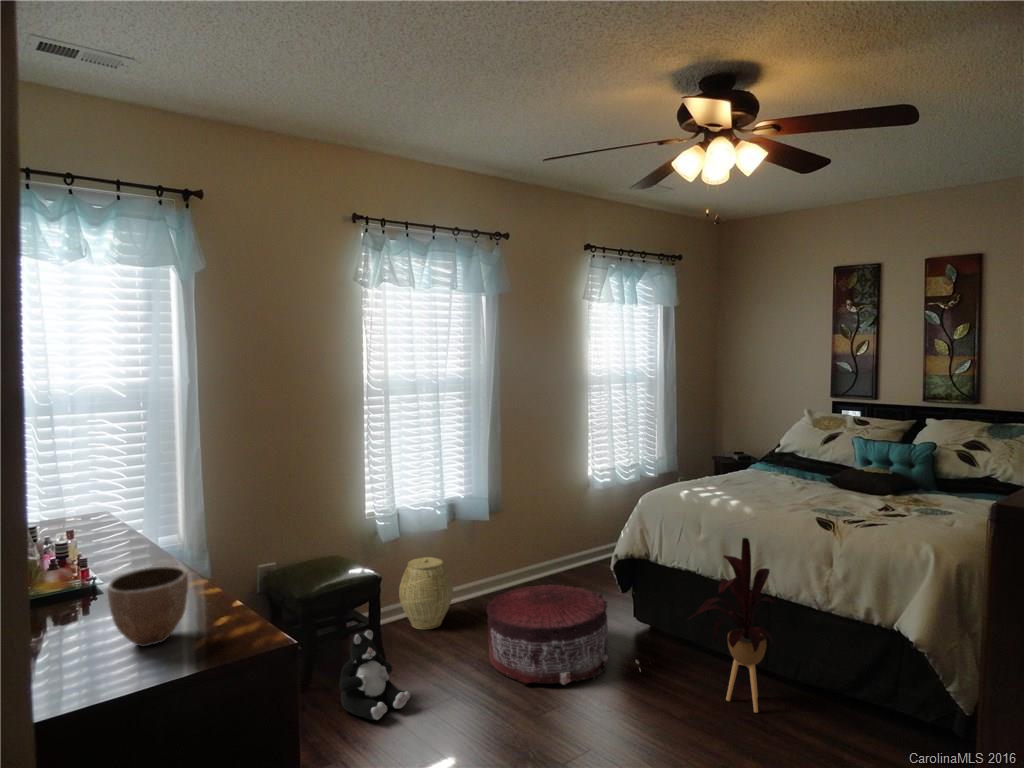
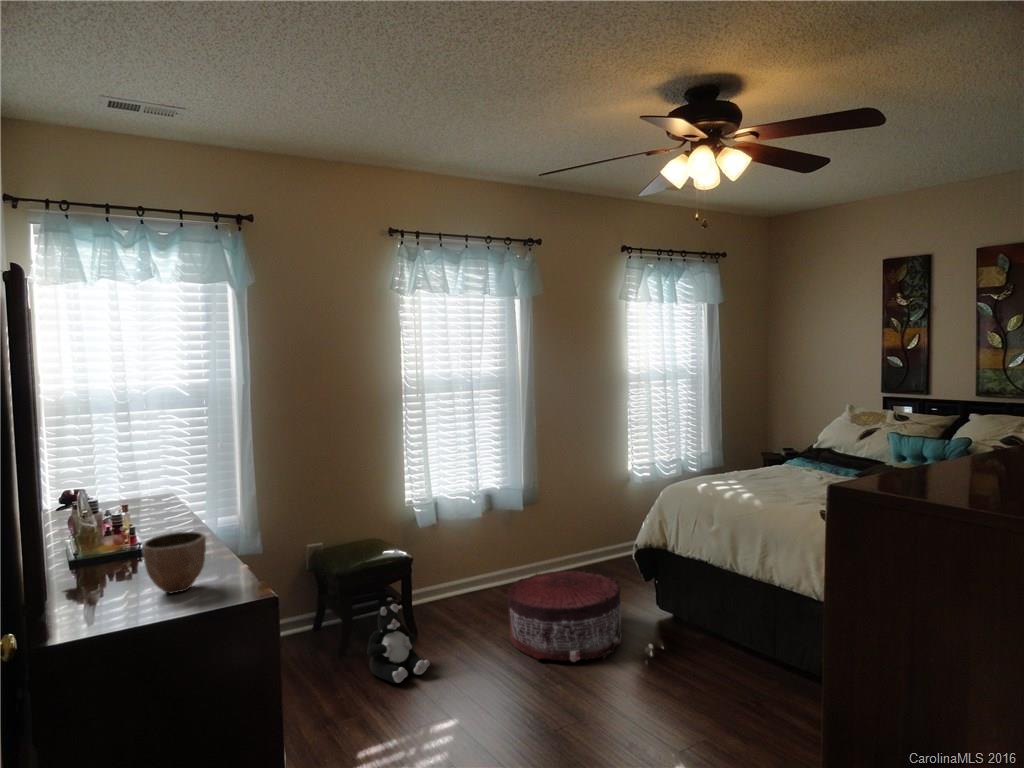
house plant: present [688,538,777,712] -> none [689,527,774,695]
woven basket: present [399,557,453,629] -> none [435,543,485,610]

